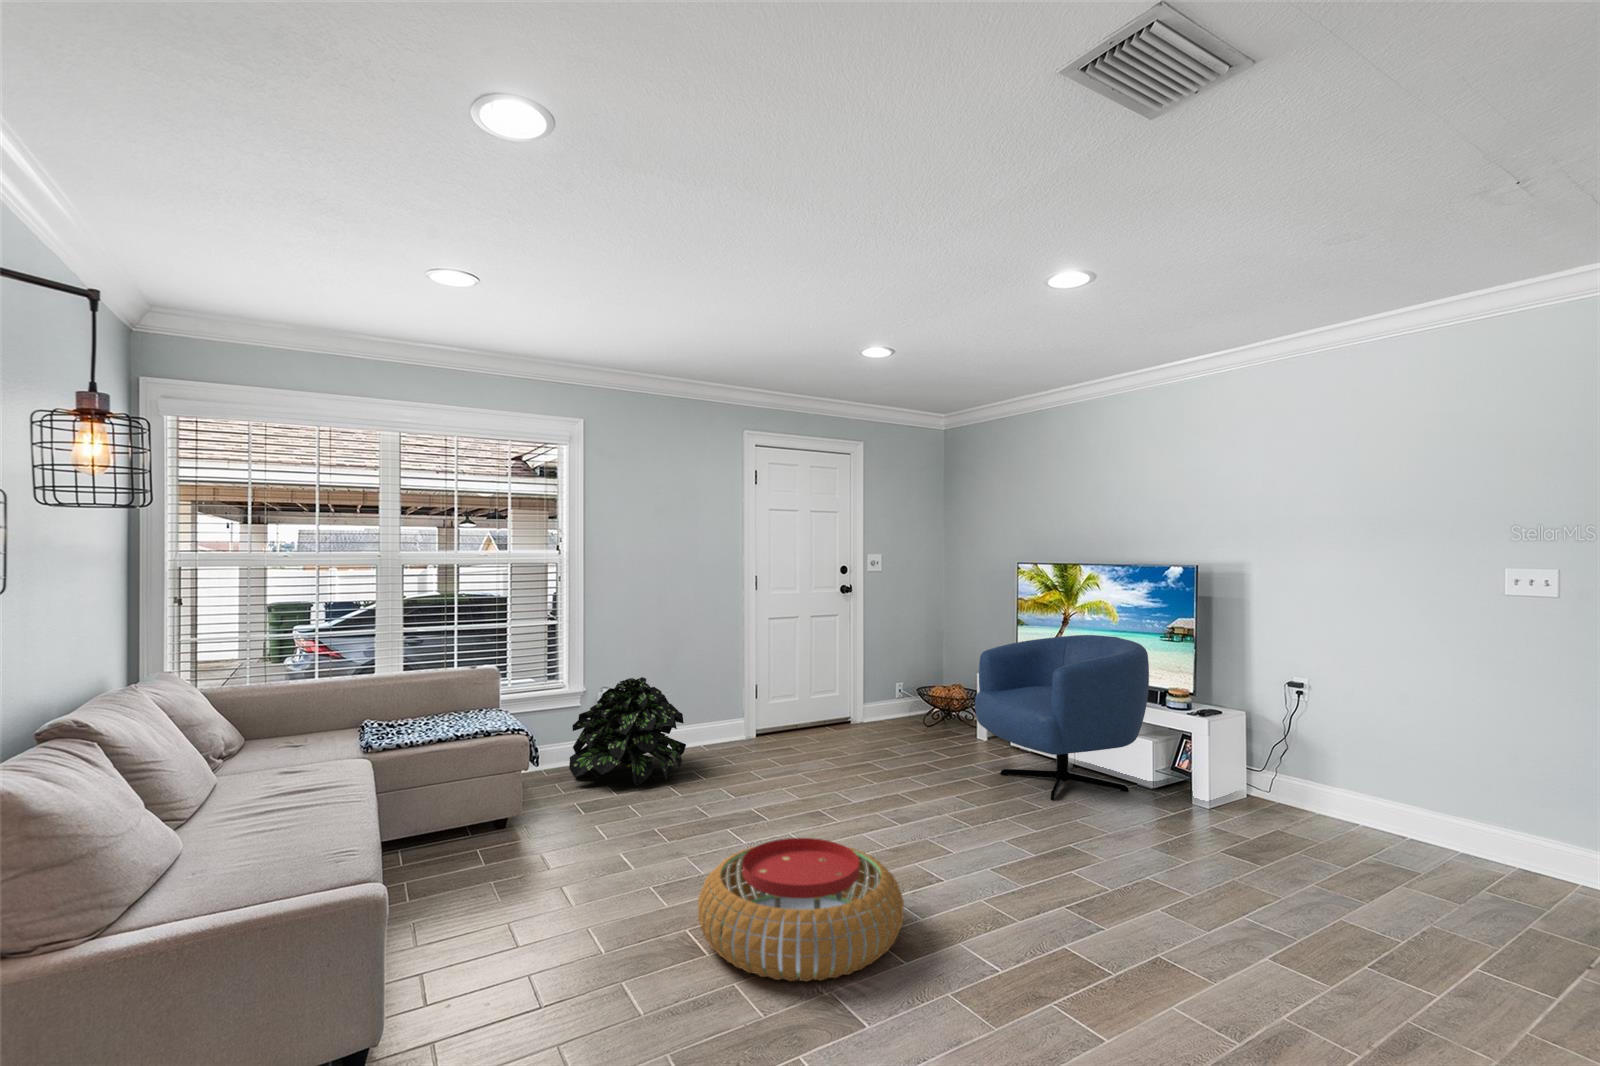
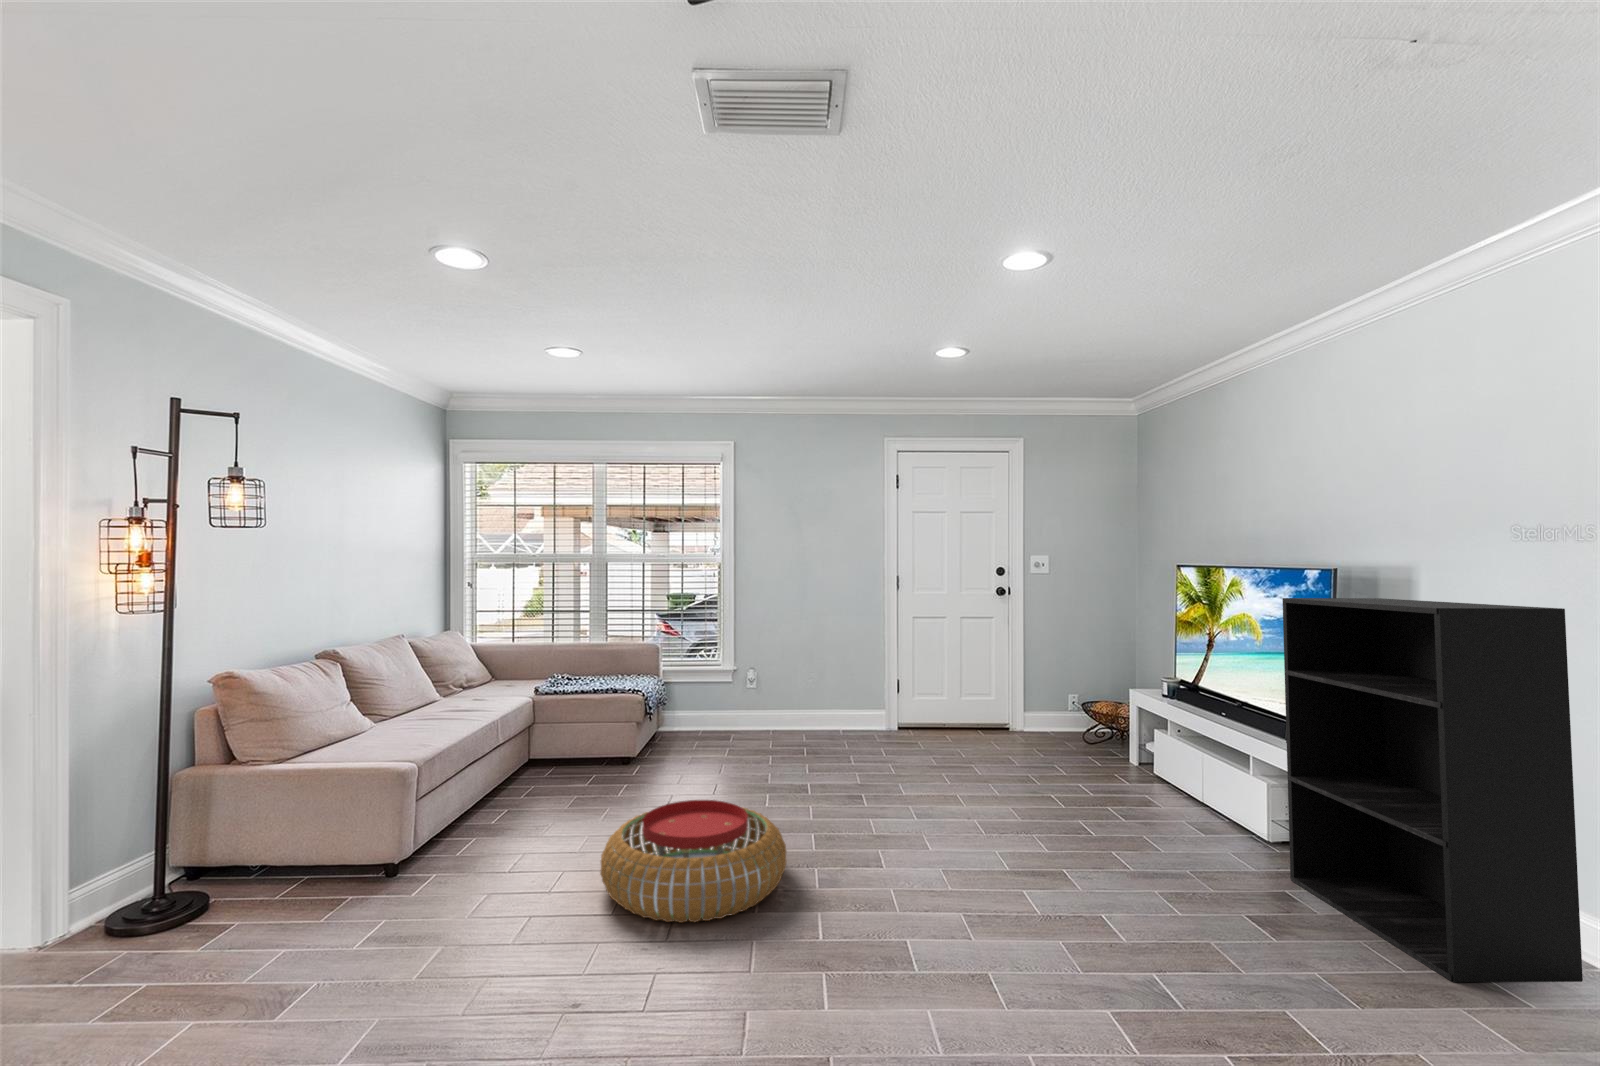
bookshelf: none [1188,591,1382,857] -> present [1283,598,1583,982]
armchair: present [975,635,1149,800] -> none [1067,650,1265,843]
potted plant: present [569,677,686,786] -> none [700,662,802,753]

